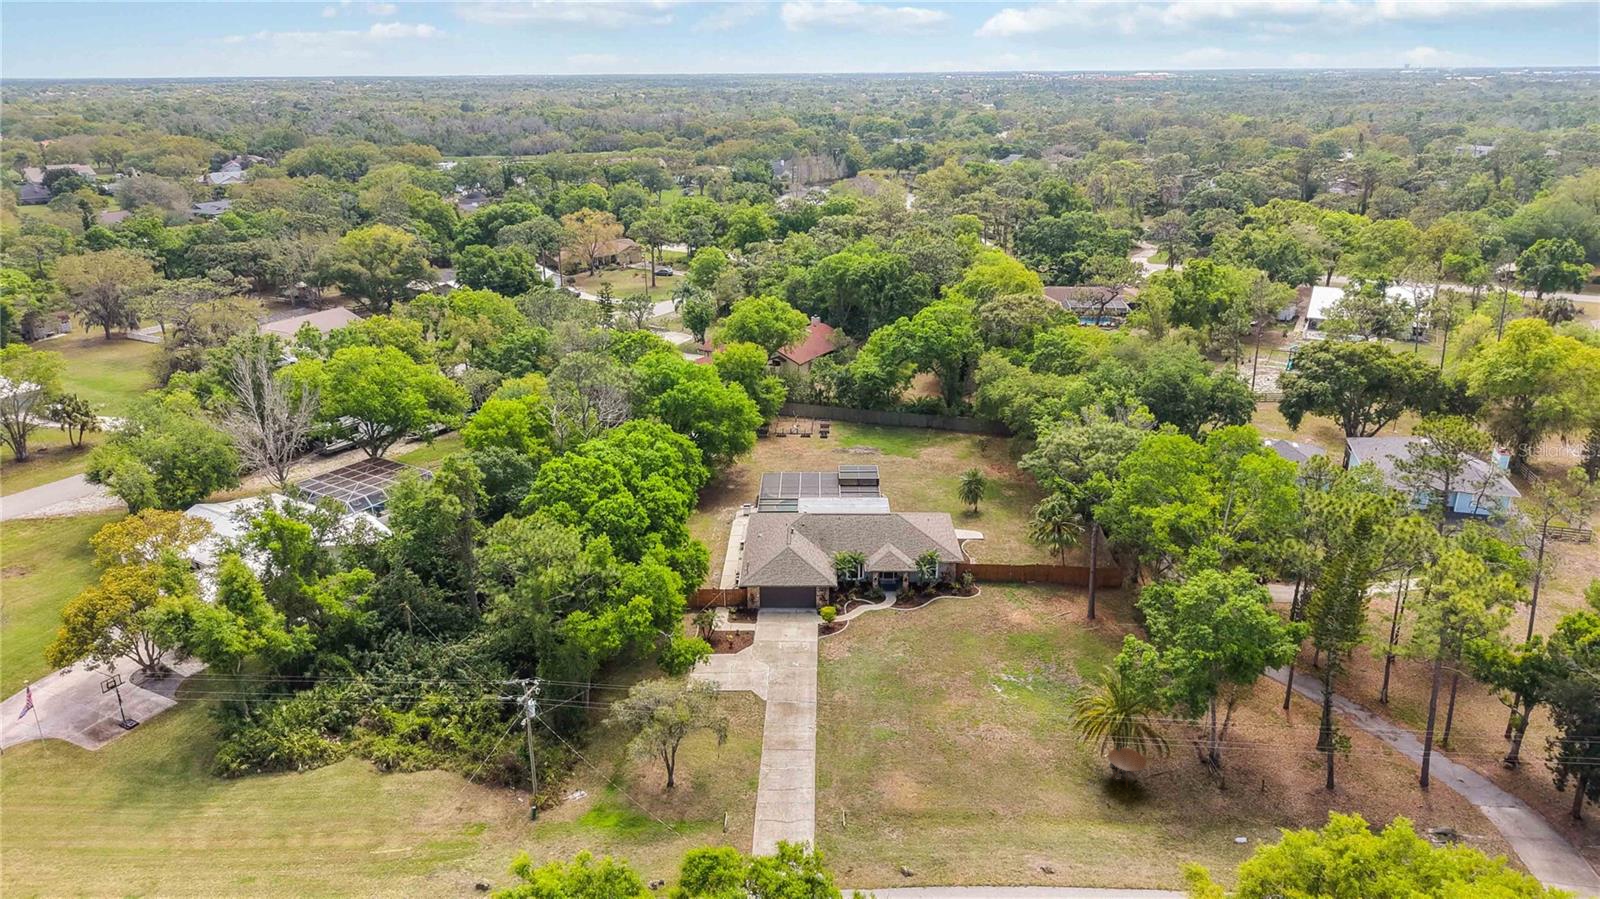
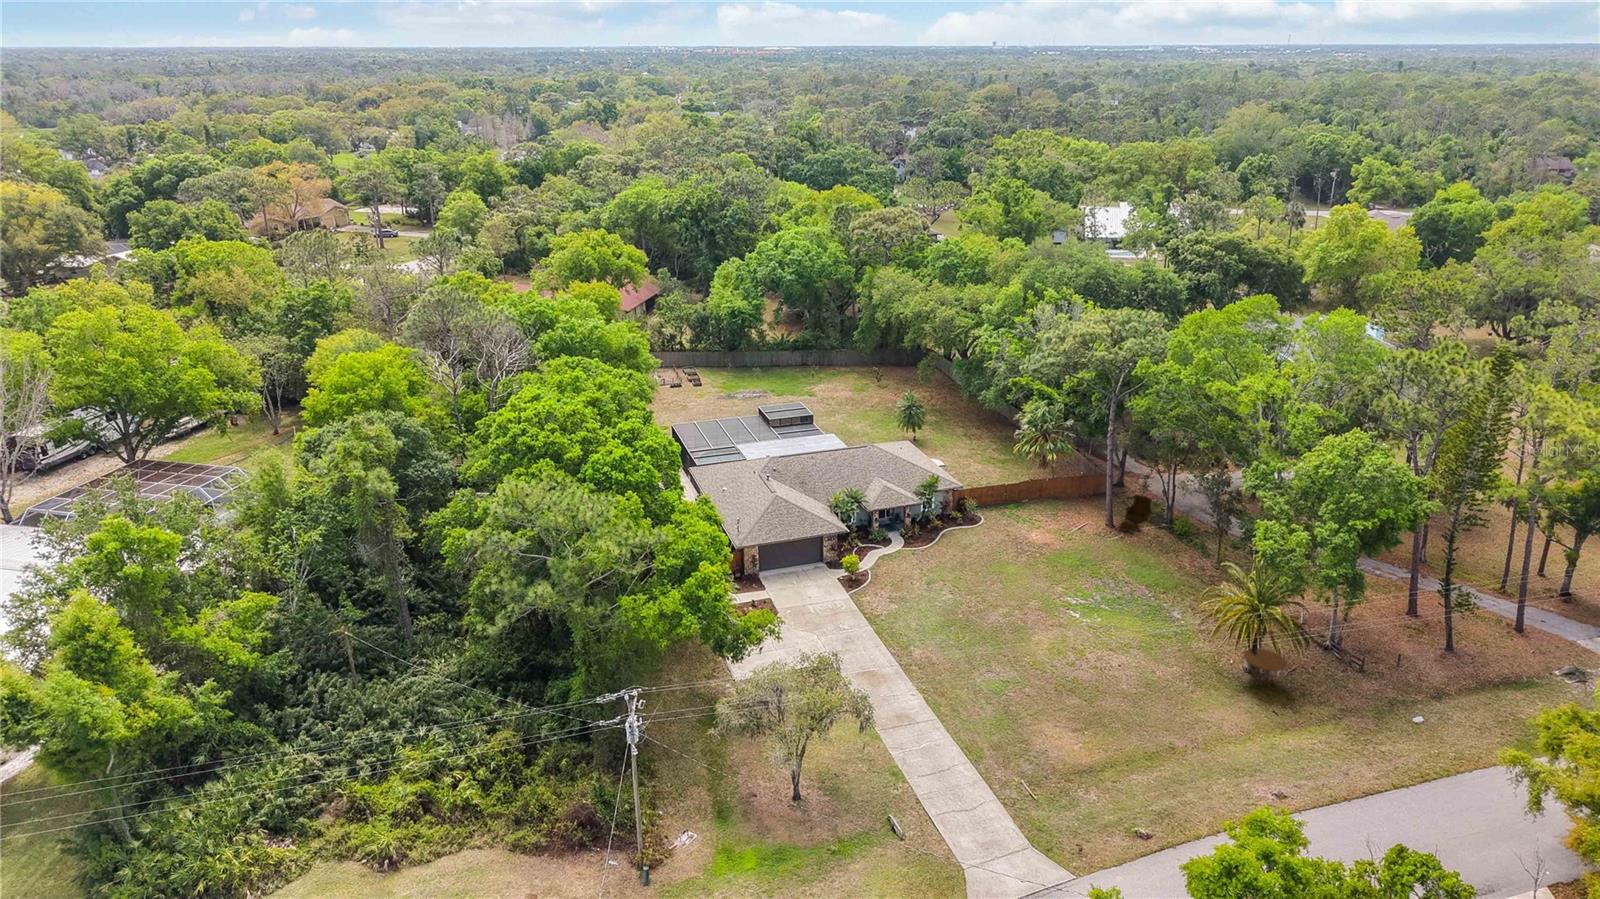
lounge chair: none [1105,590,1141,628] -> present [1119,495,1152,532]

